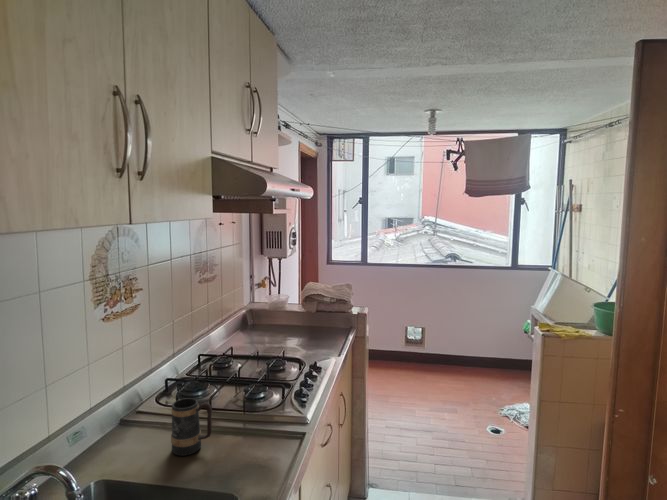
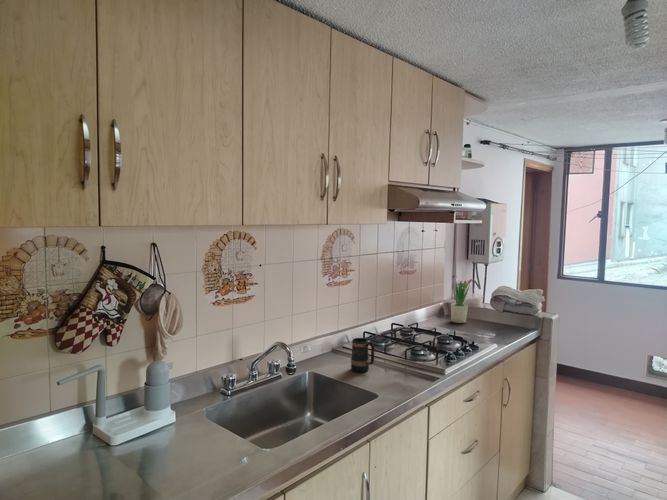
potted plant: none [257,274,281,334] -> present [451,281,469,323]

